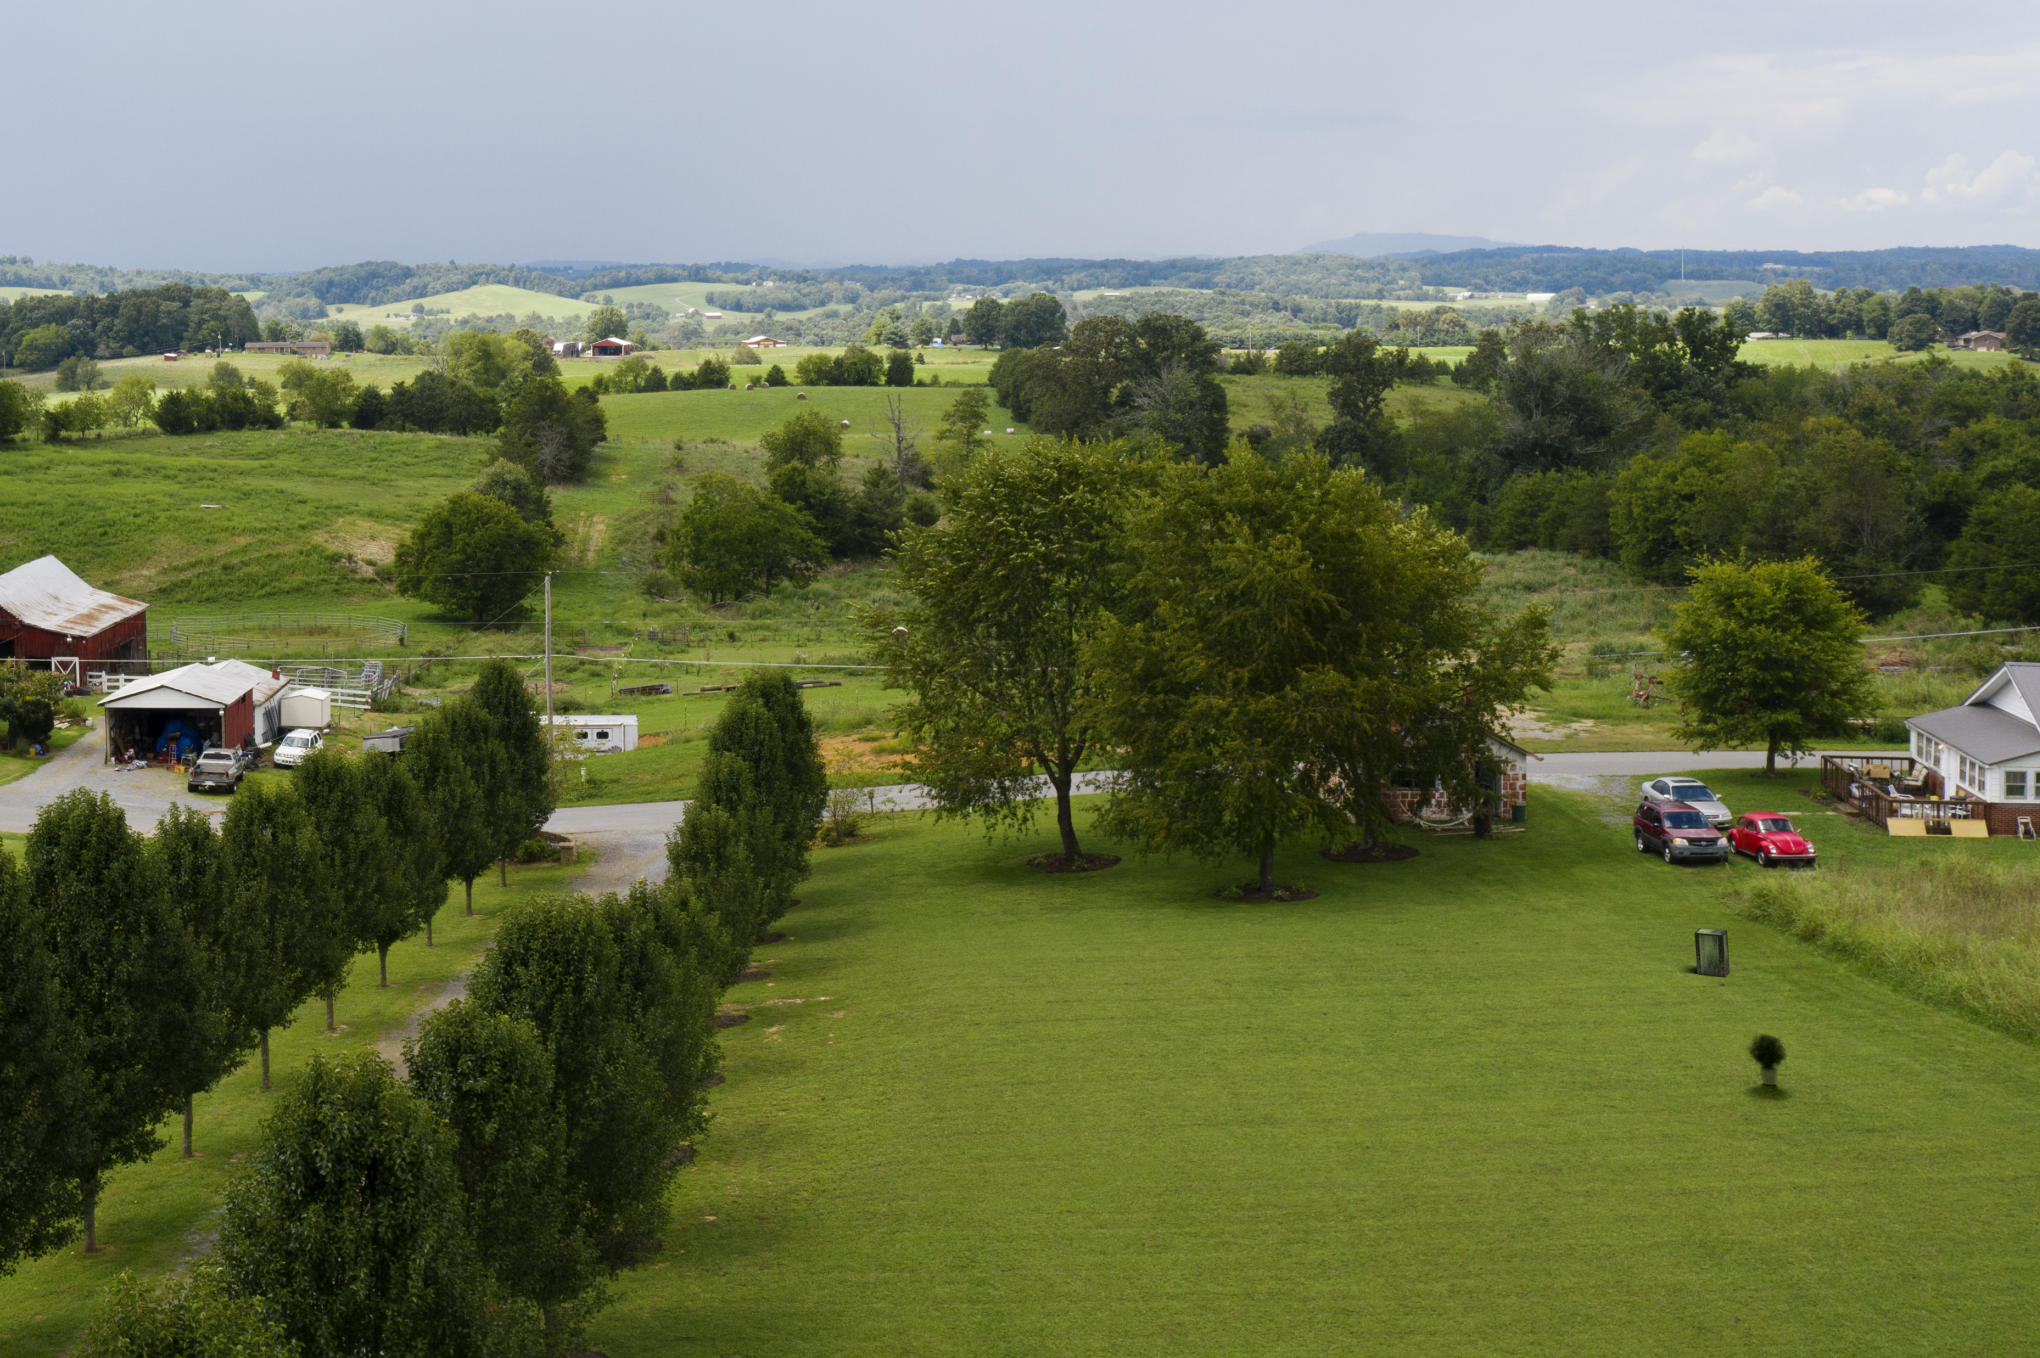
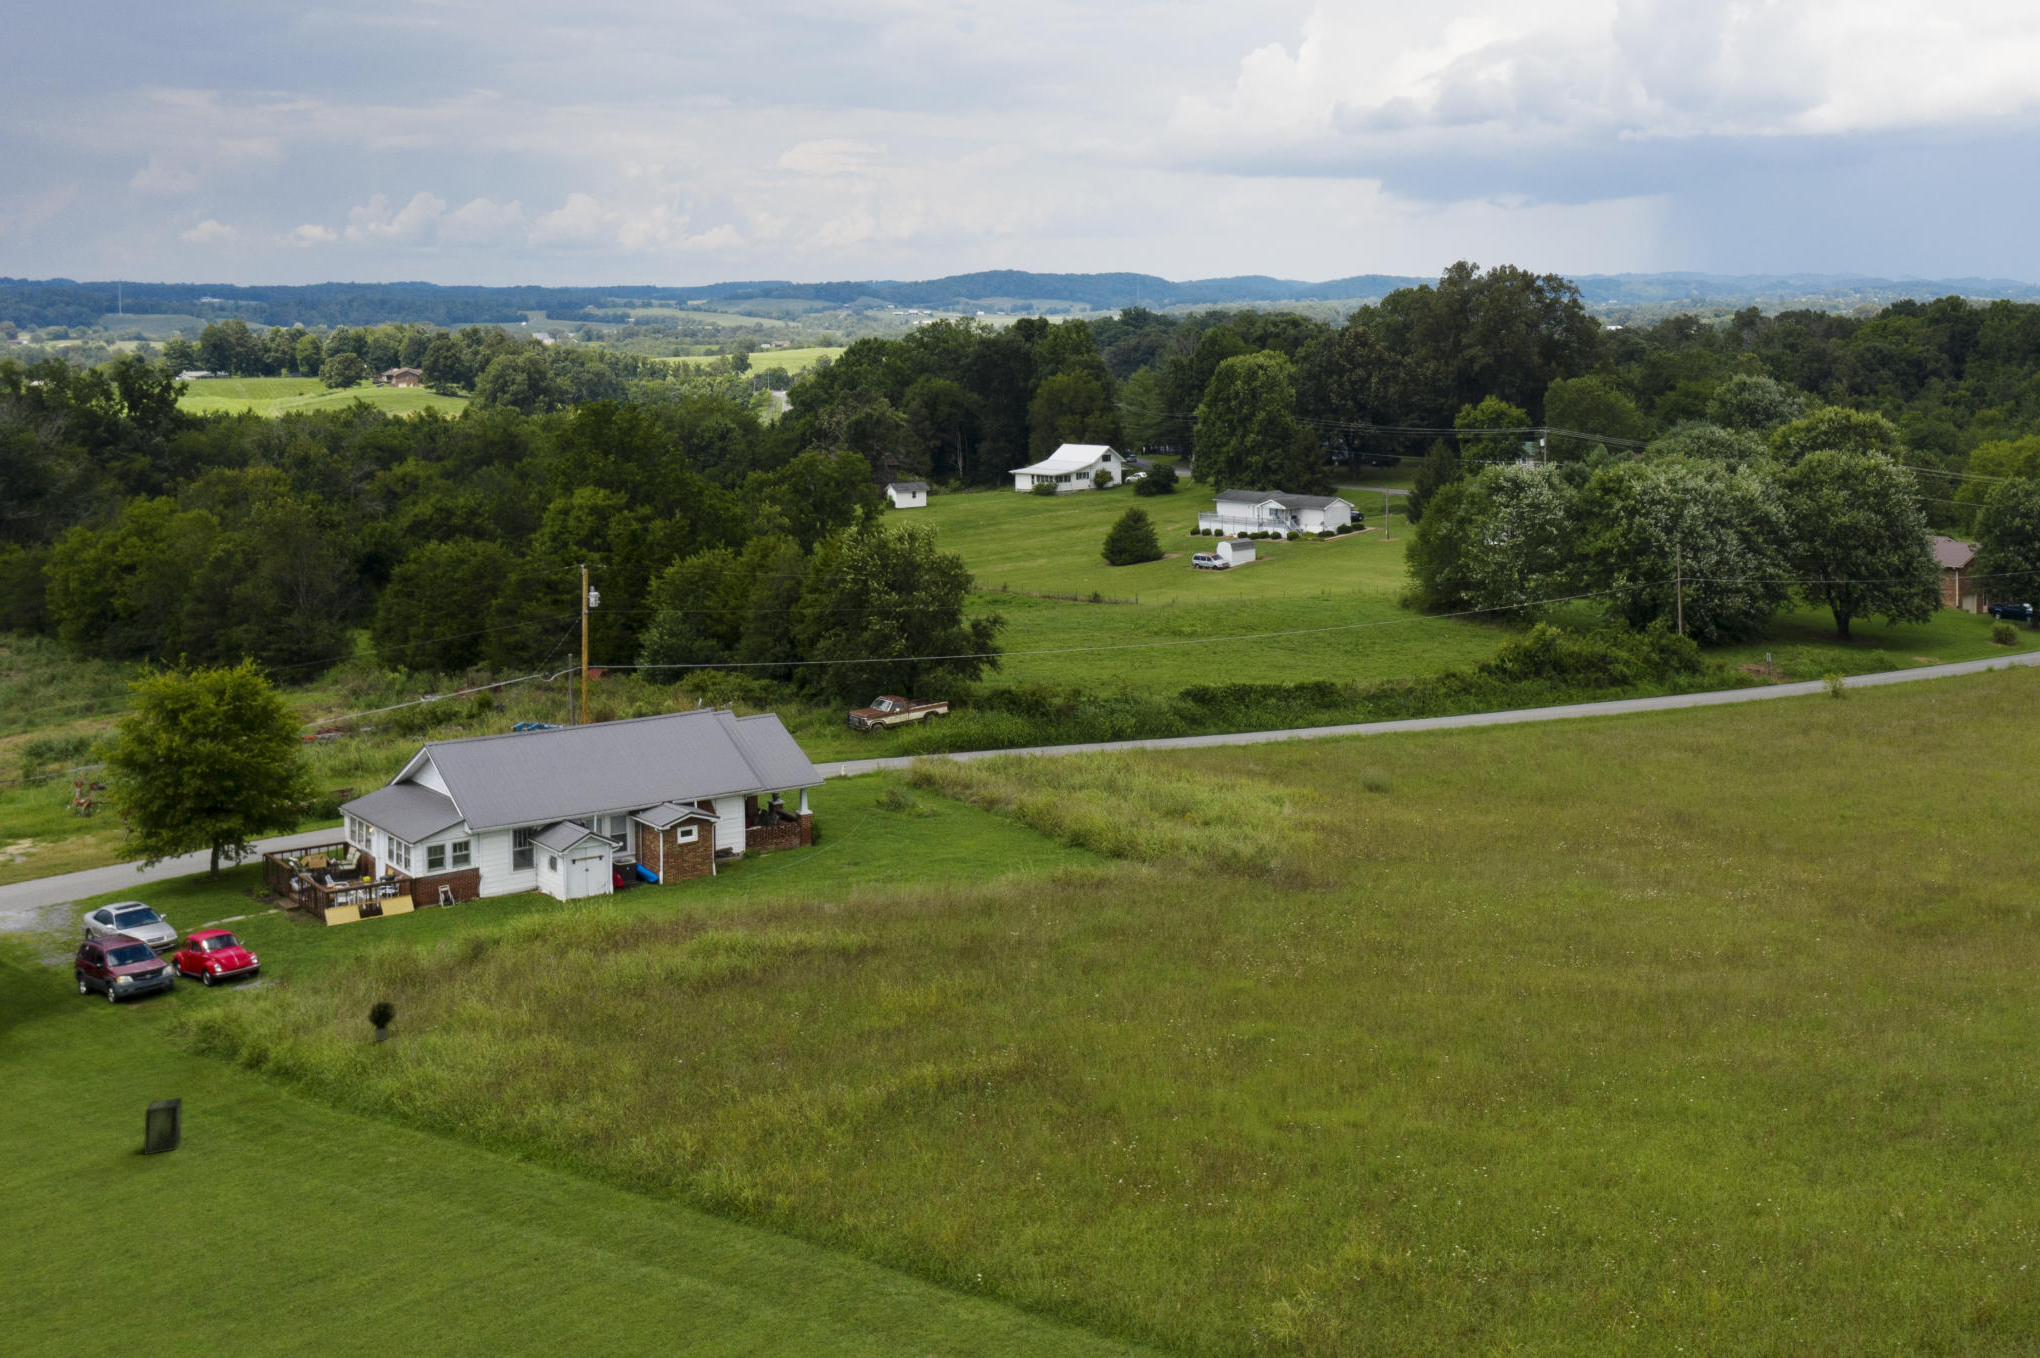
potted plant: present [1749,1034,1786,1085] -> present [368,1002,396,1041]

